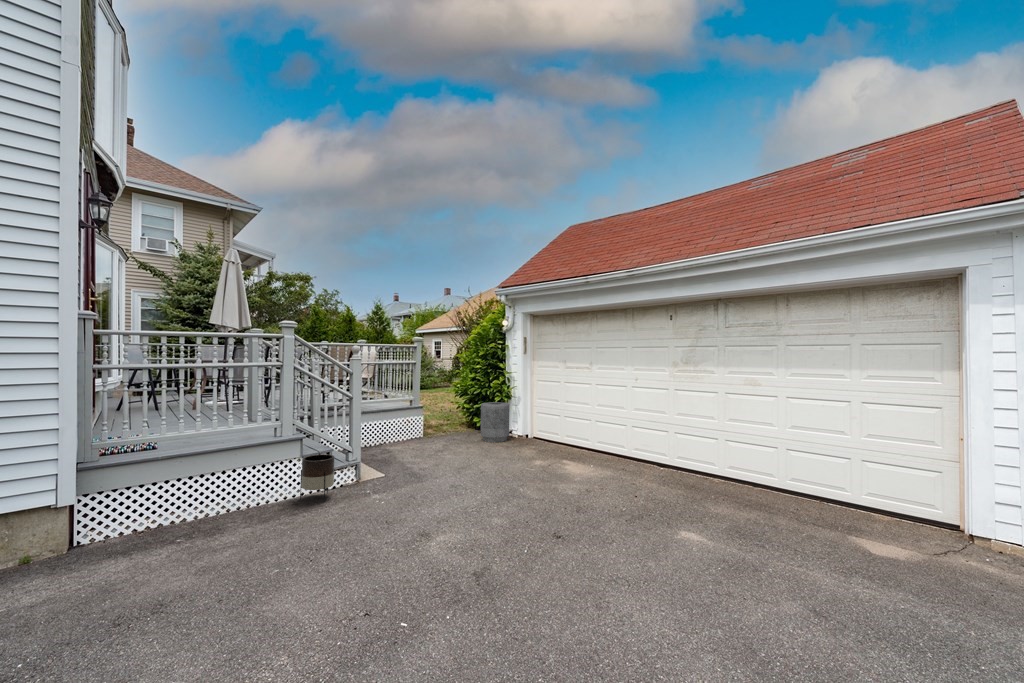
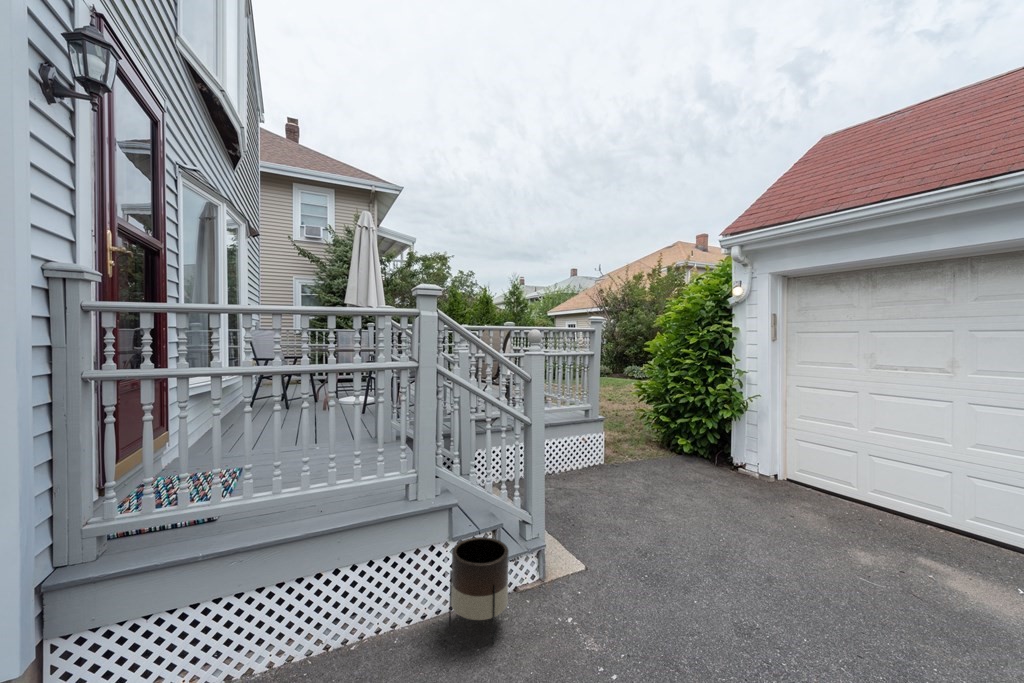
trash can: present [481,402,509,442] -> none [694,420,746,486]

